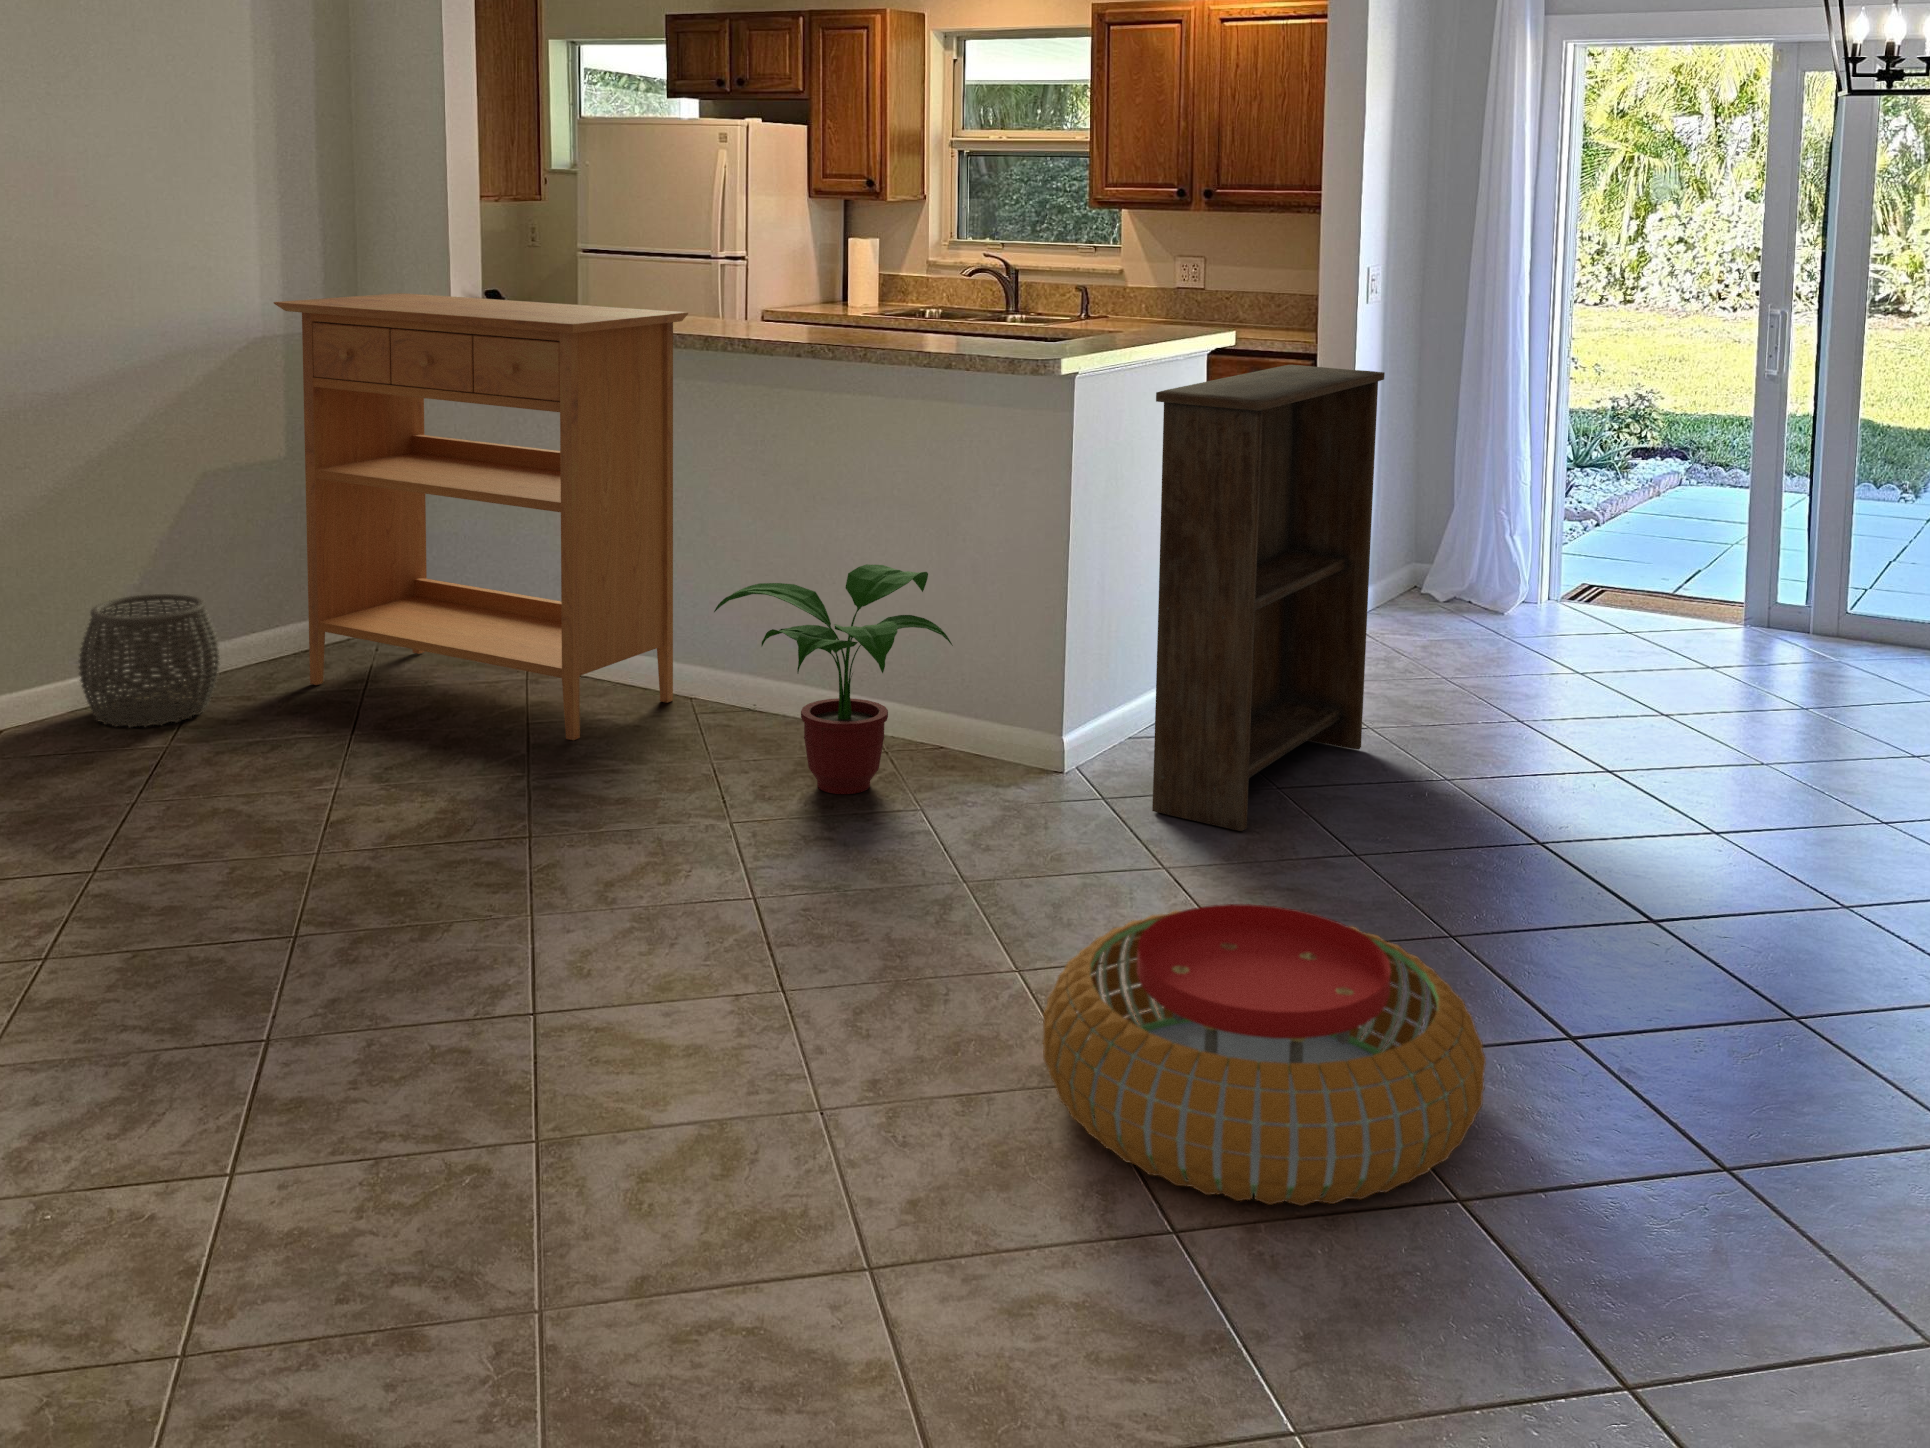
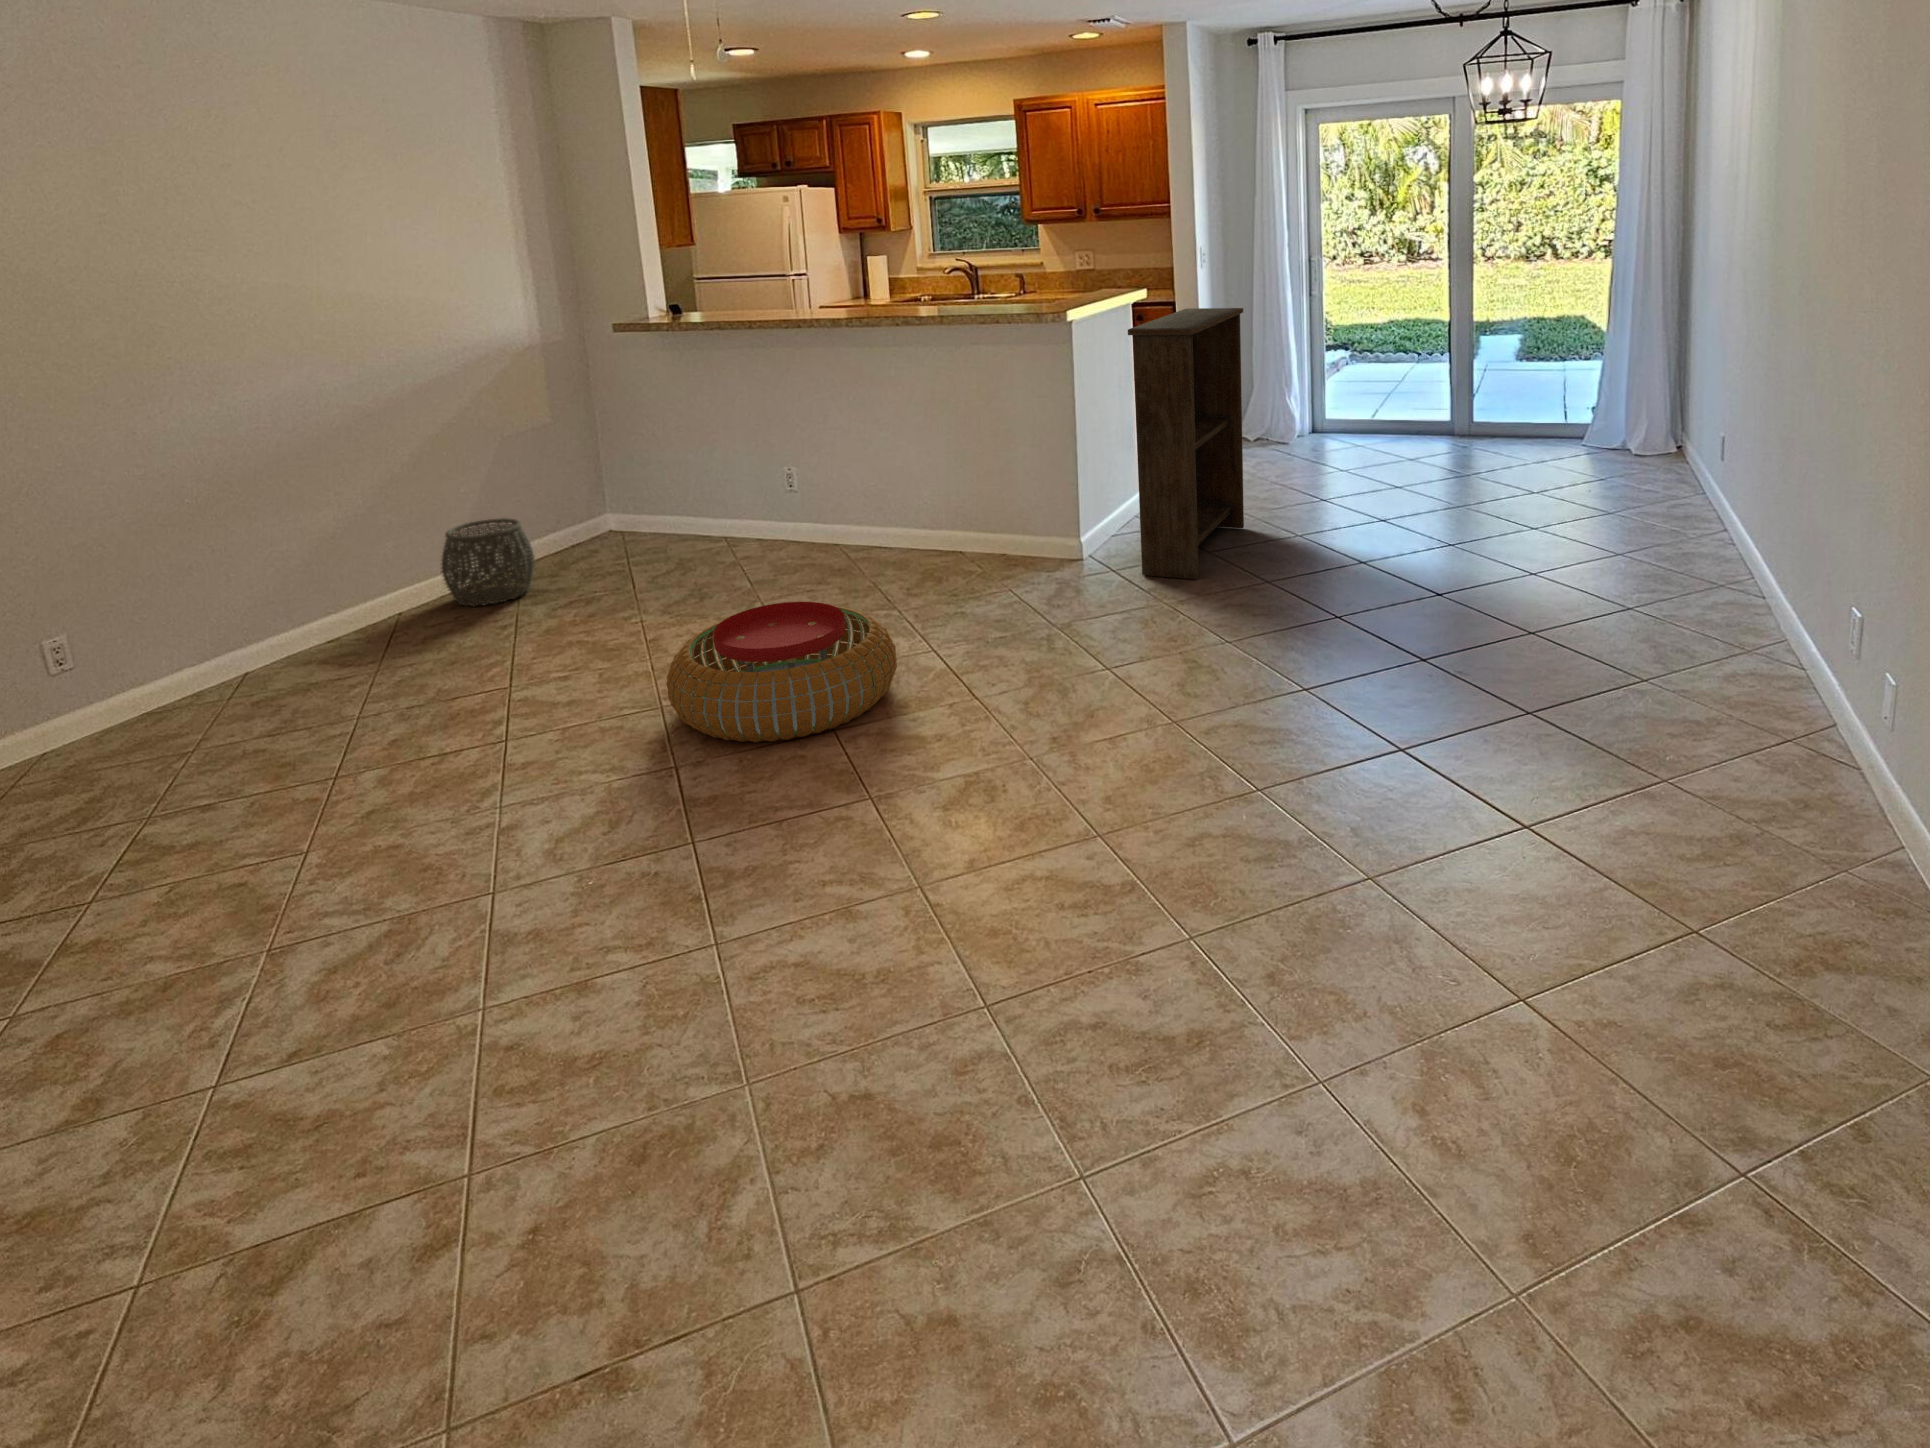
console table: present [274,293,688,740] -> none [538,308,828,579]
potted plant: present [714,564,953,794] -> none [865,451,1014,589]
pouf: present [1042,904,1486,1206] -> present [666,602,897,742]

